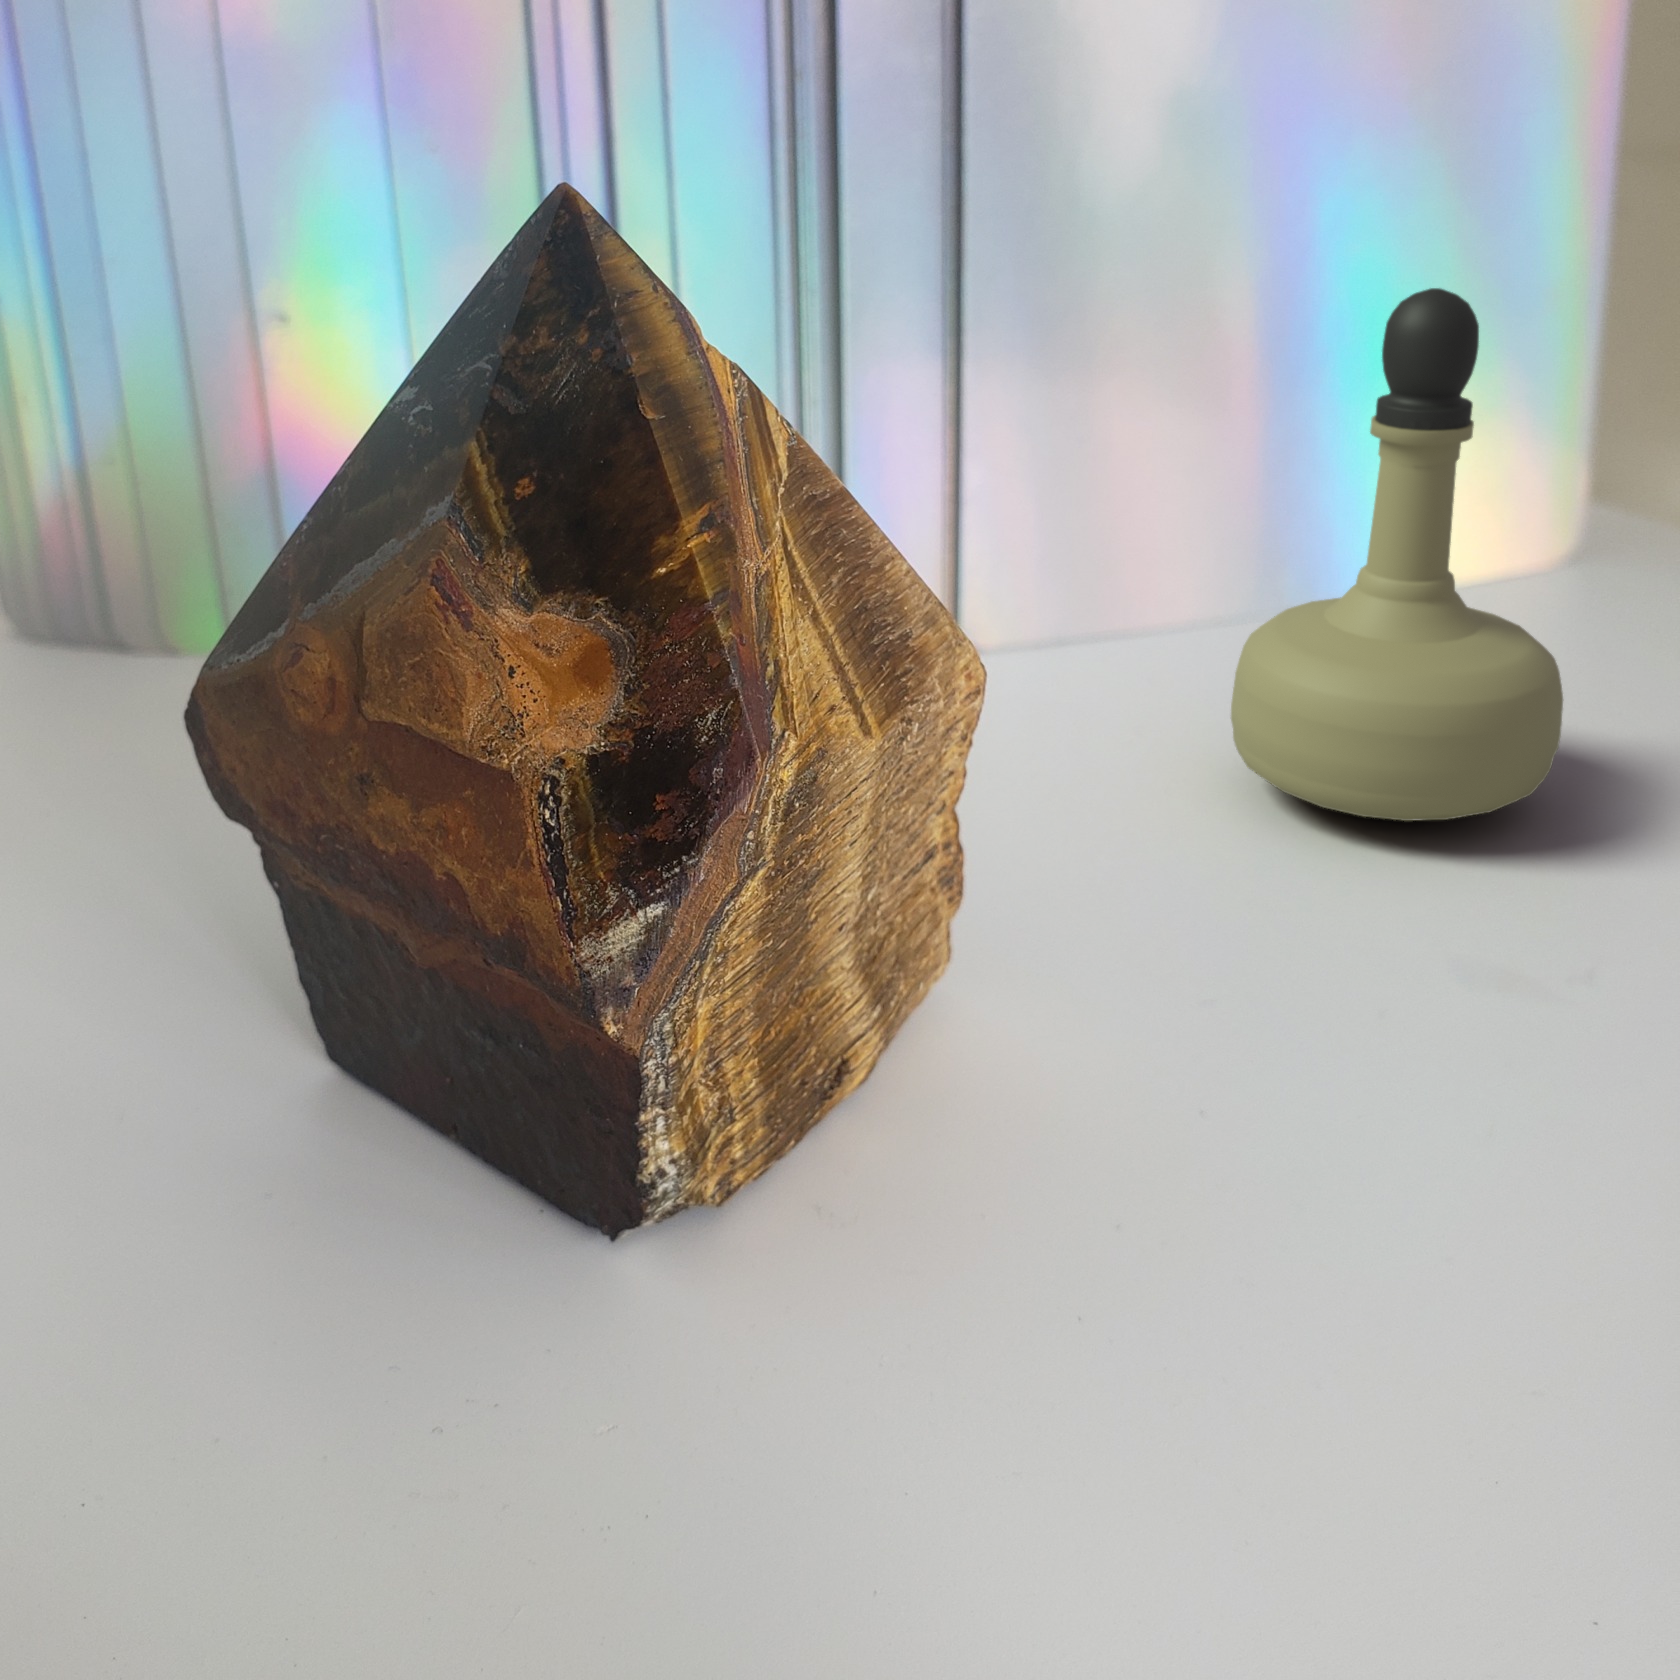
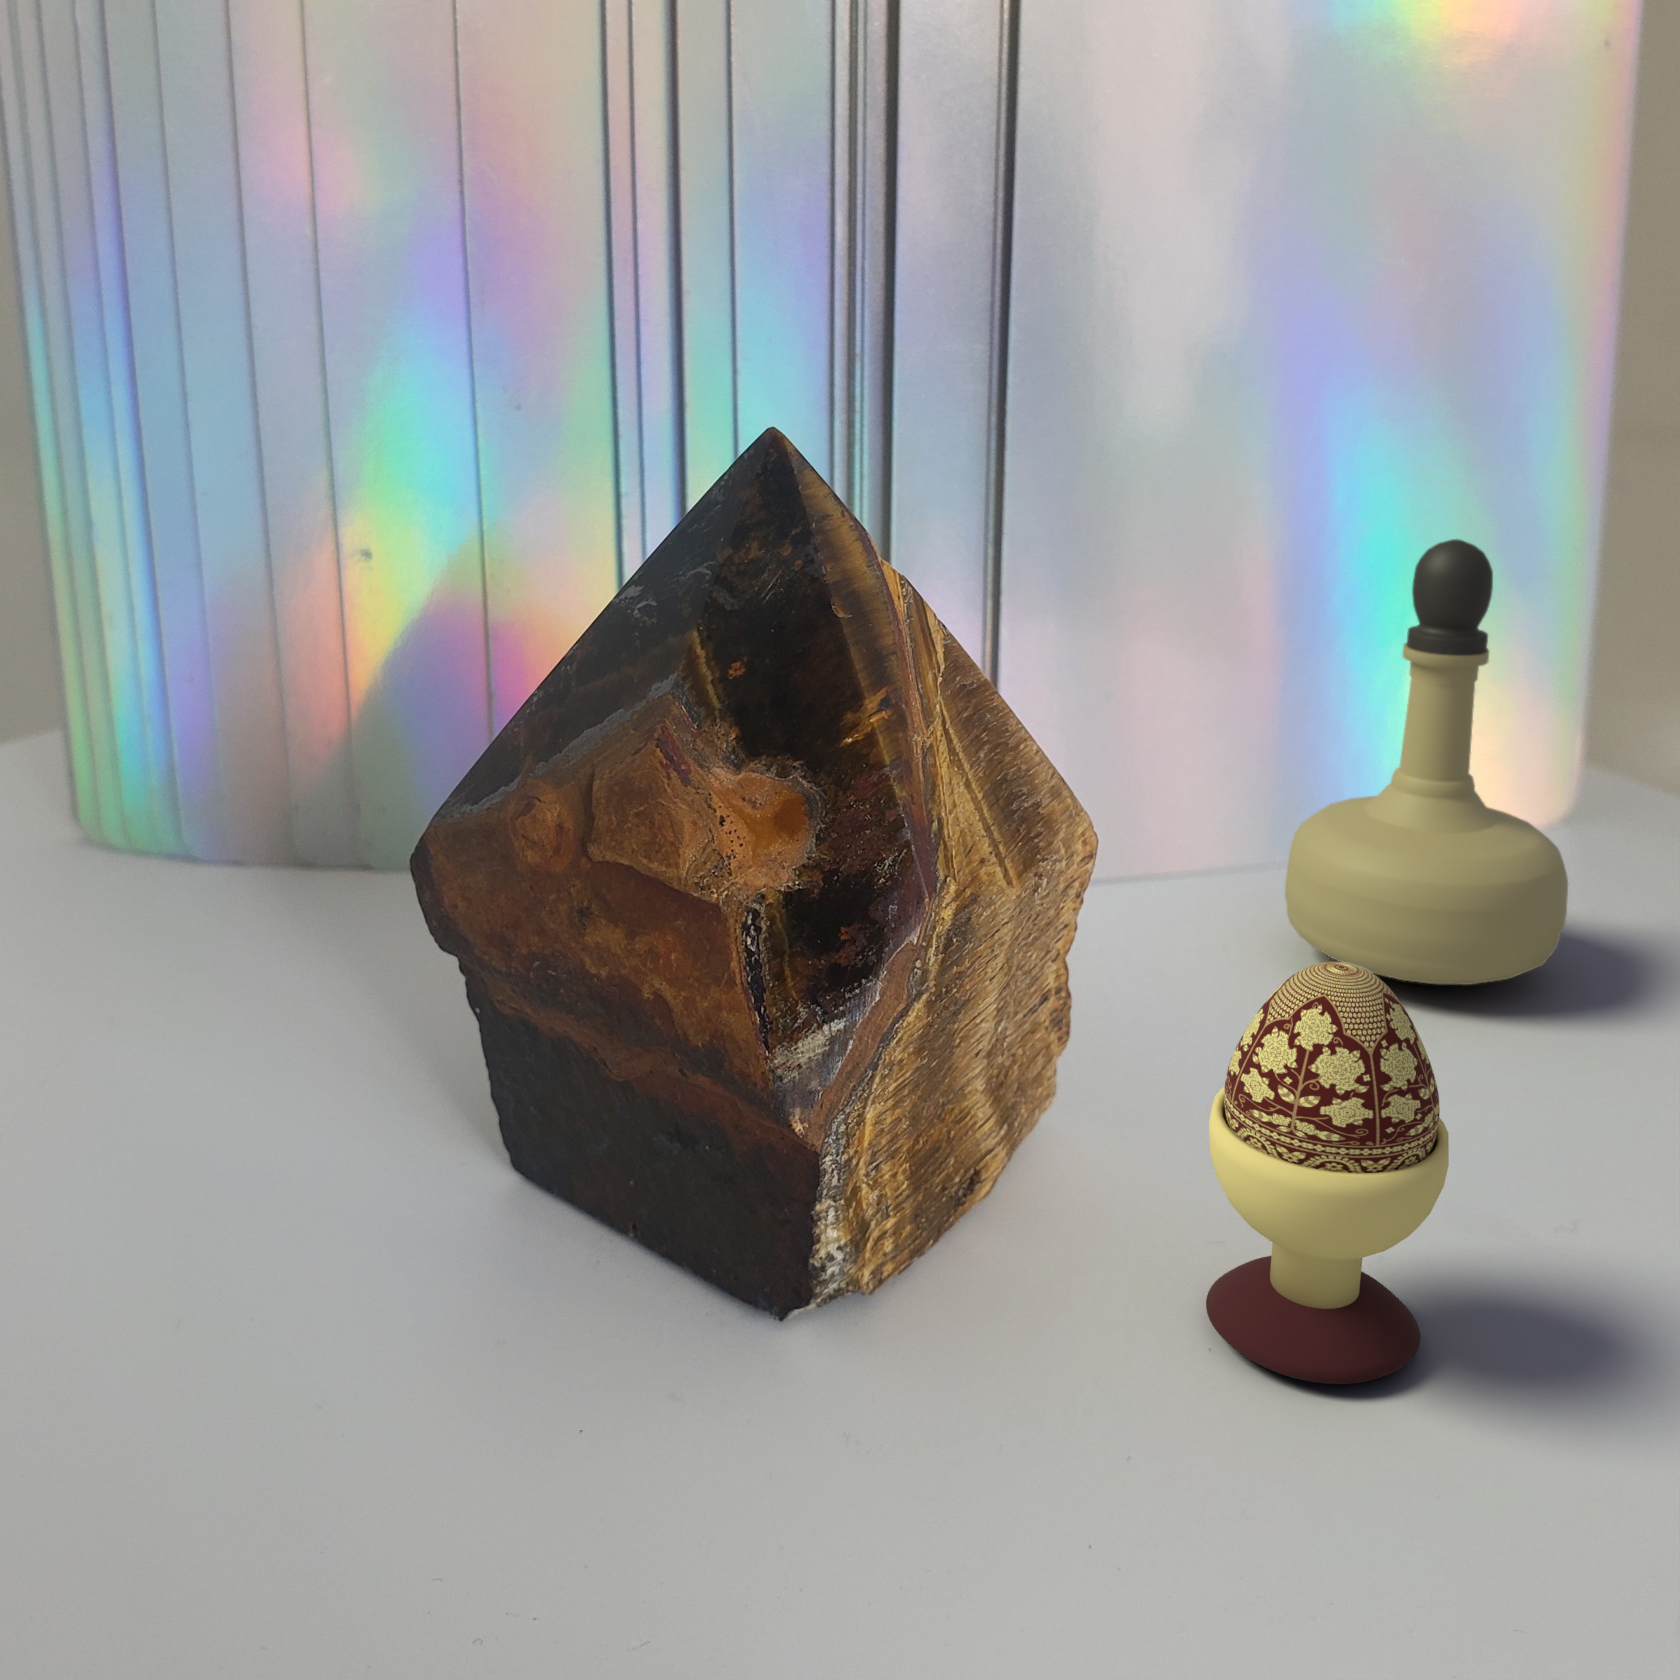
decorative egg: none [1101,820,1381,1303] -> present [1206,962,1449,1384]

